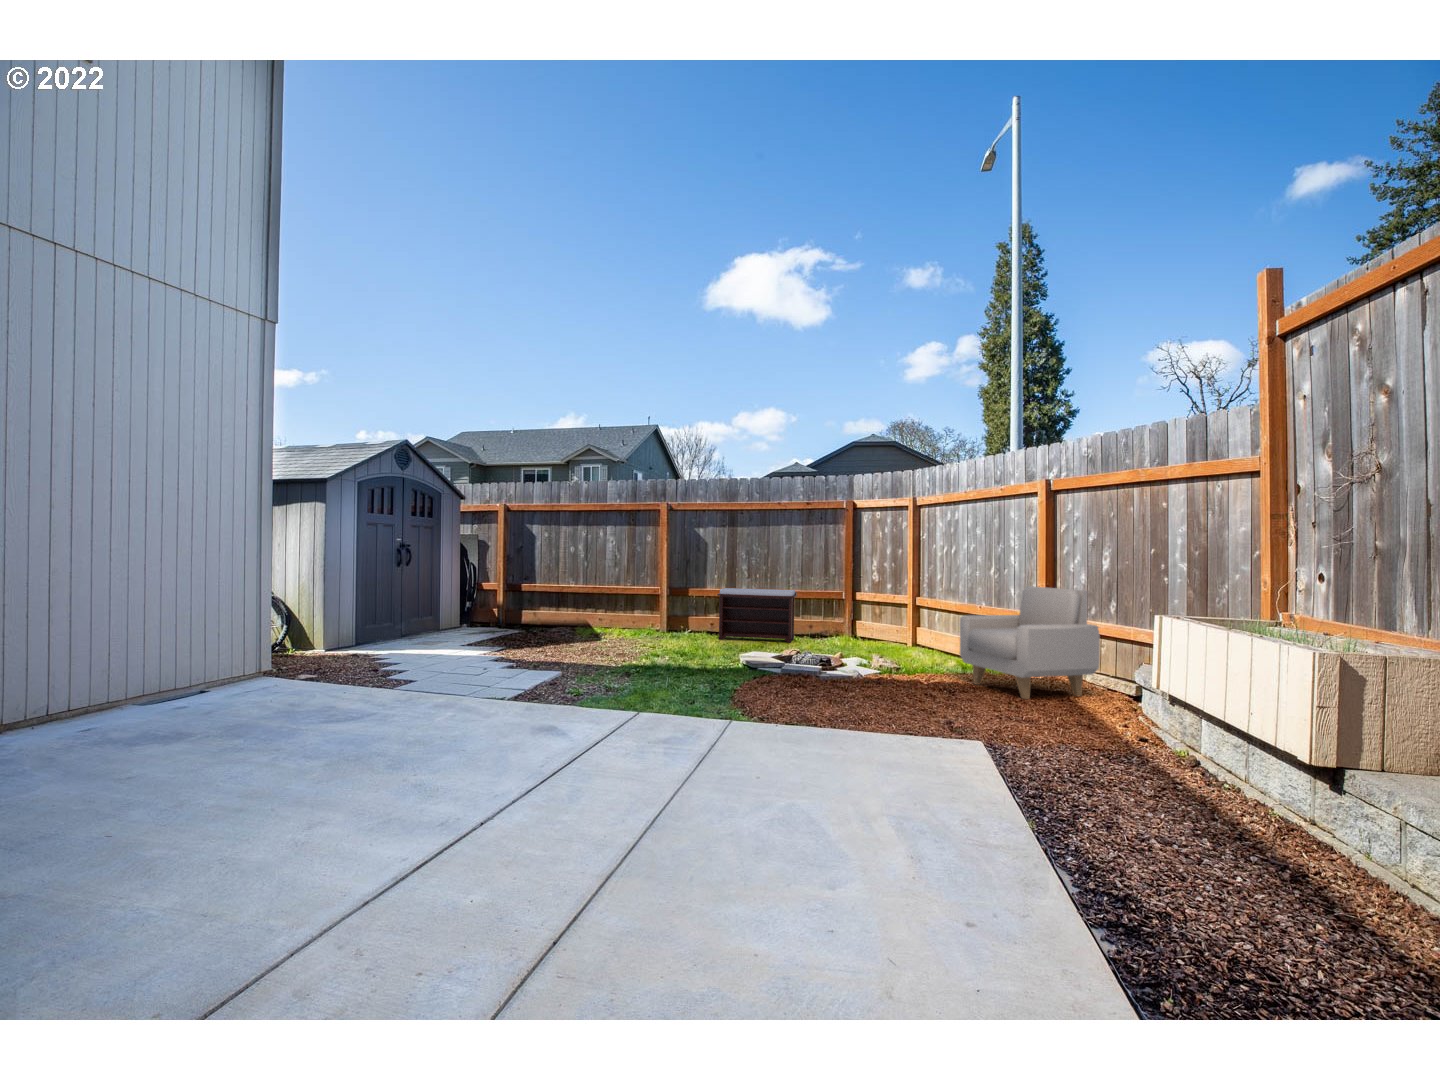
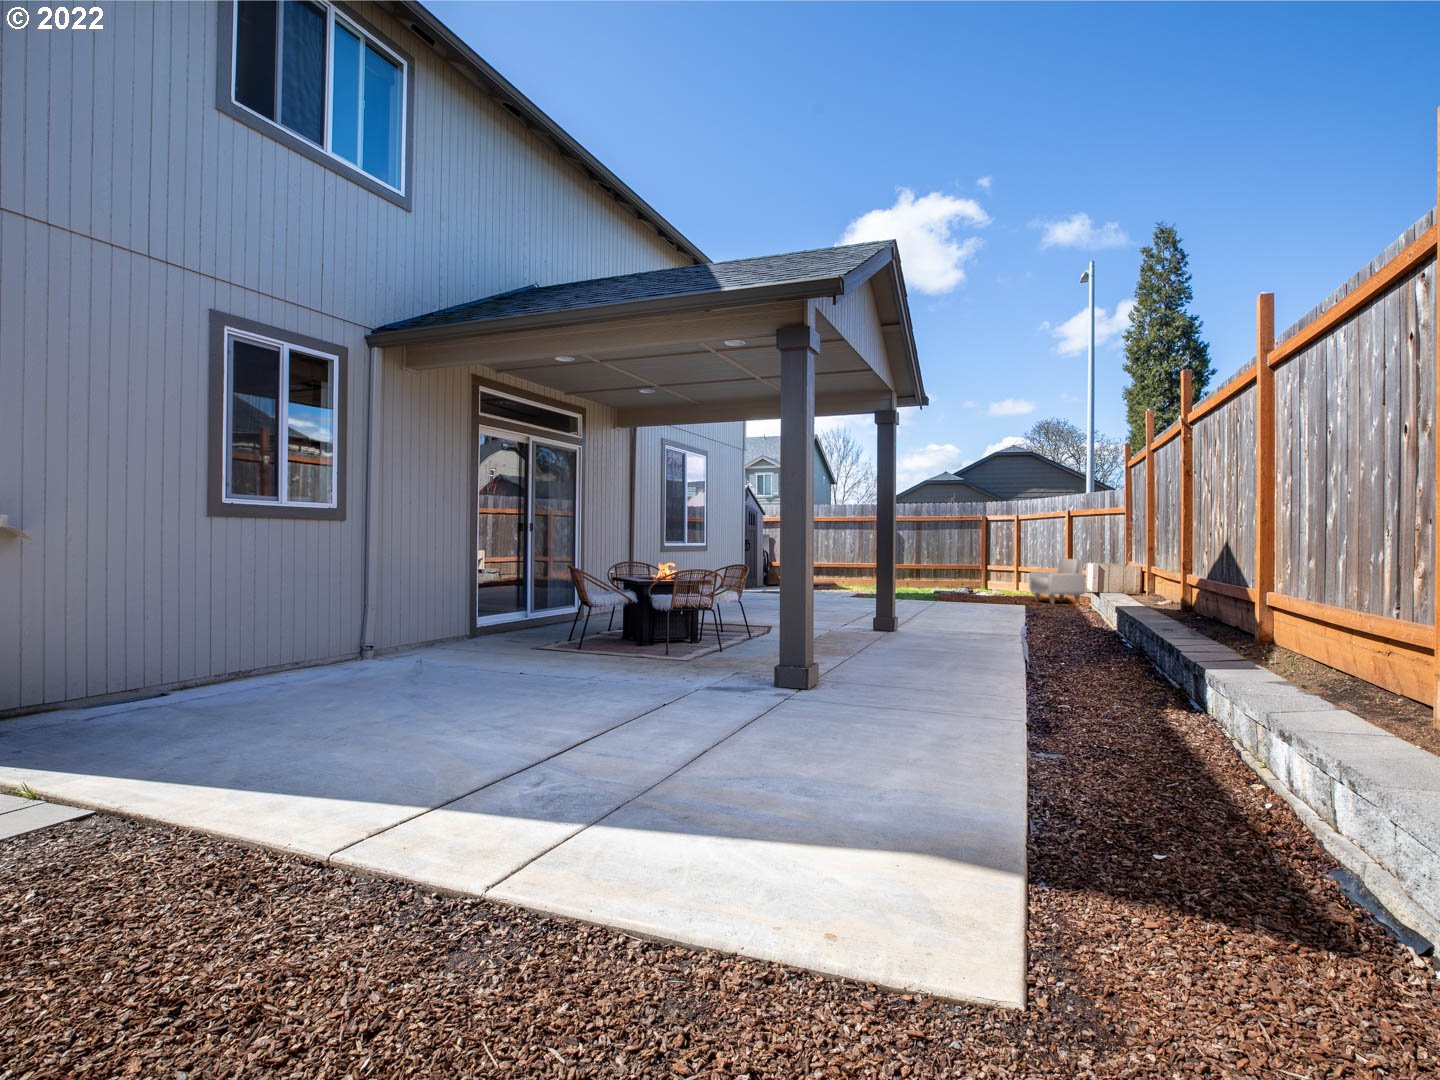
bench: present [717,588,797,643] -> none [910,564,955,593]

